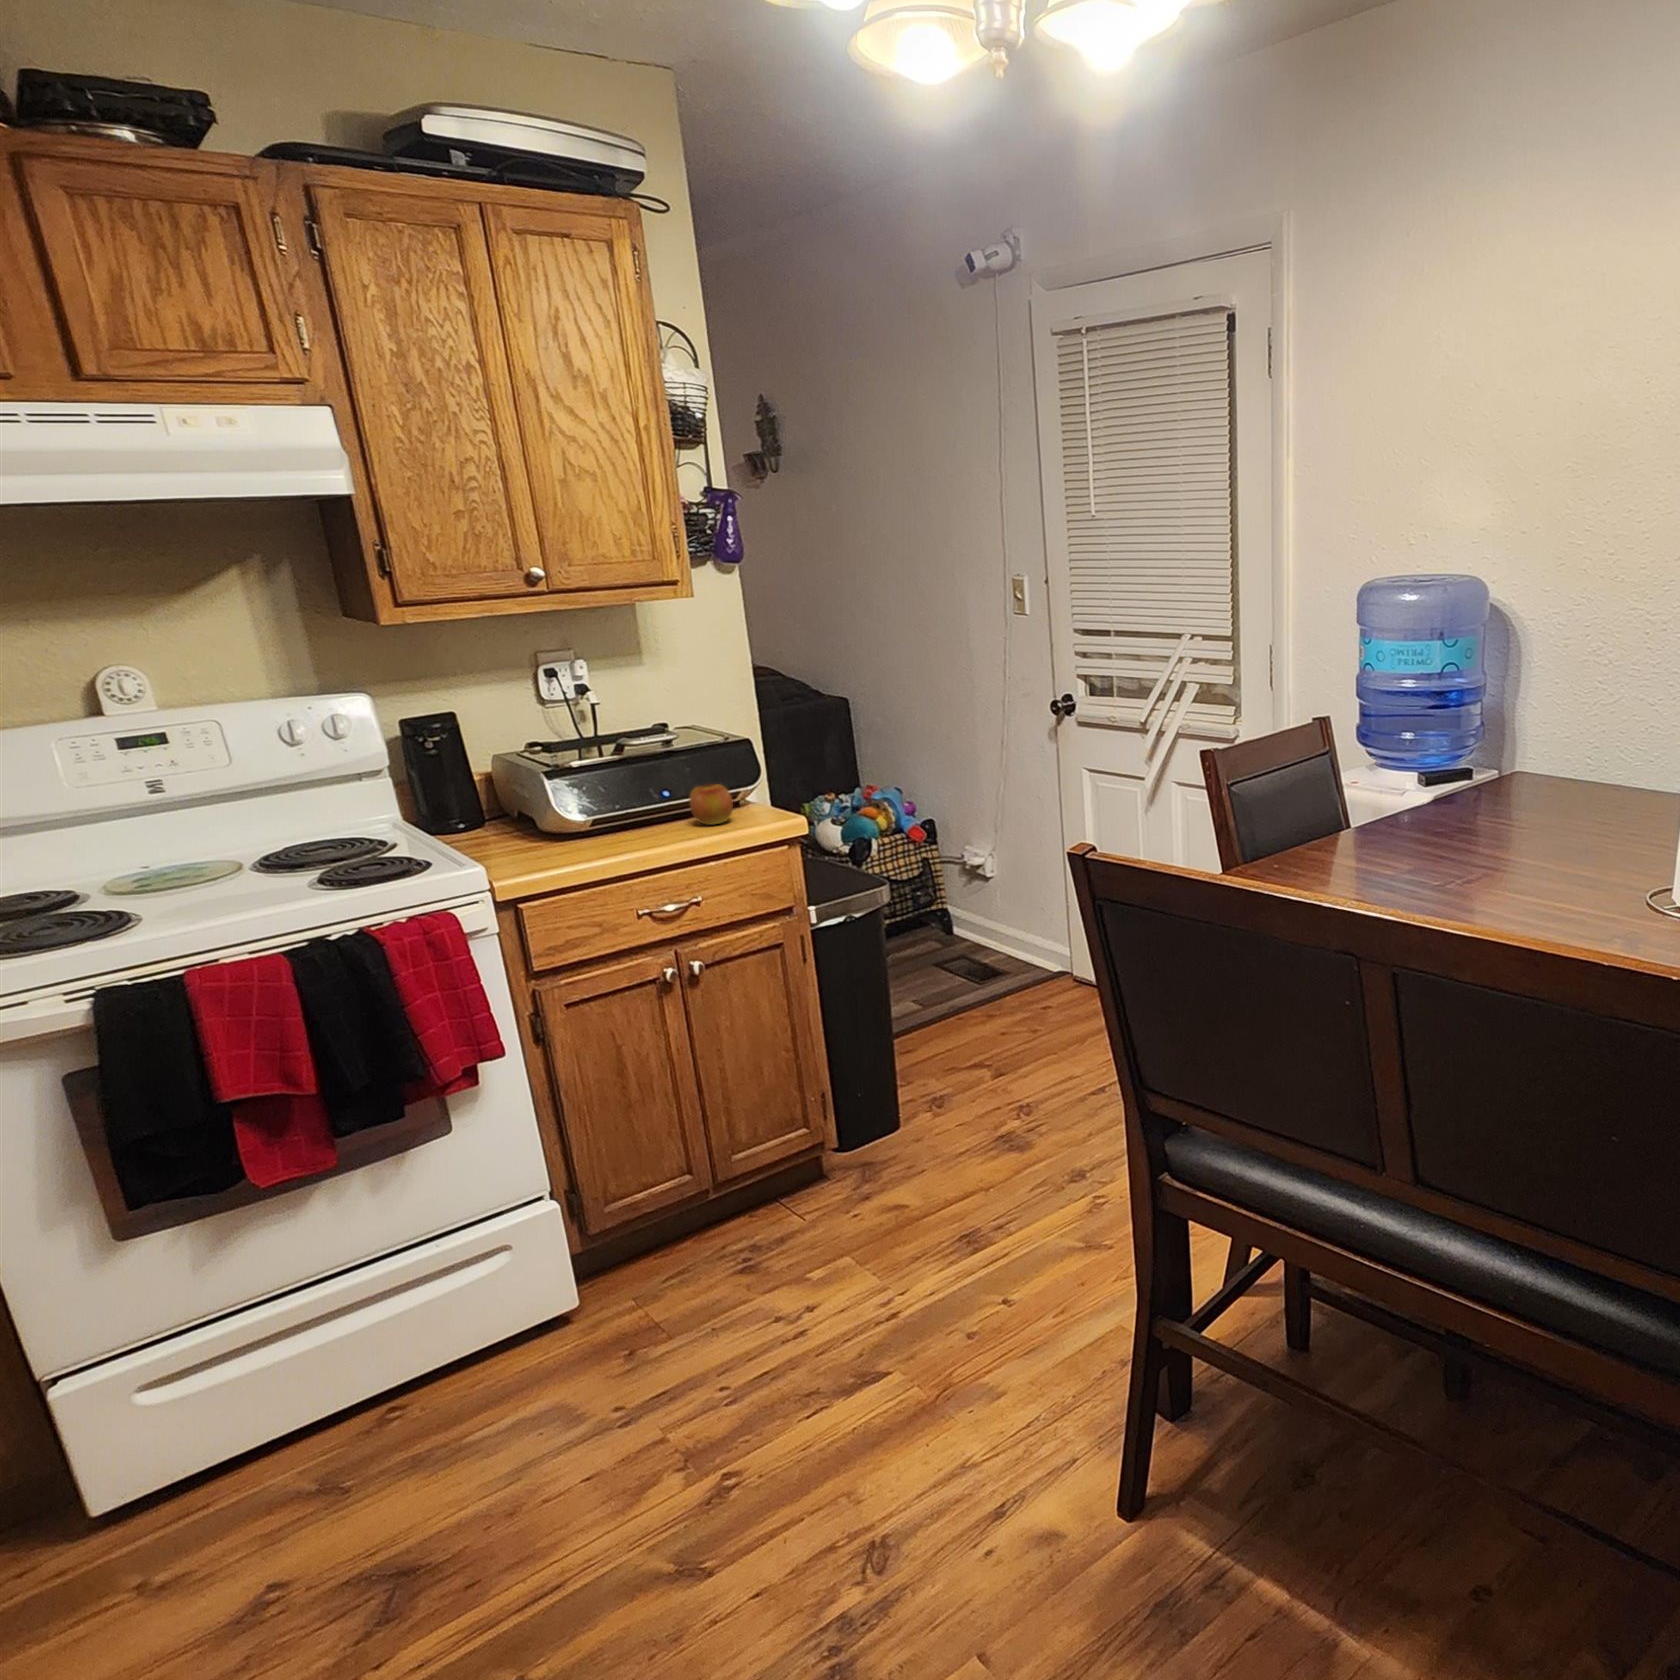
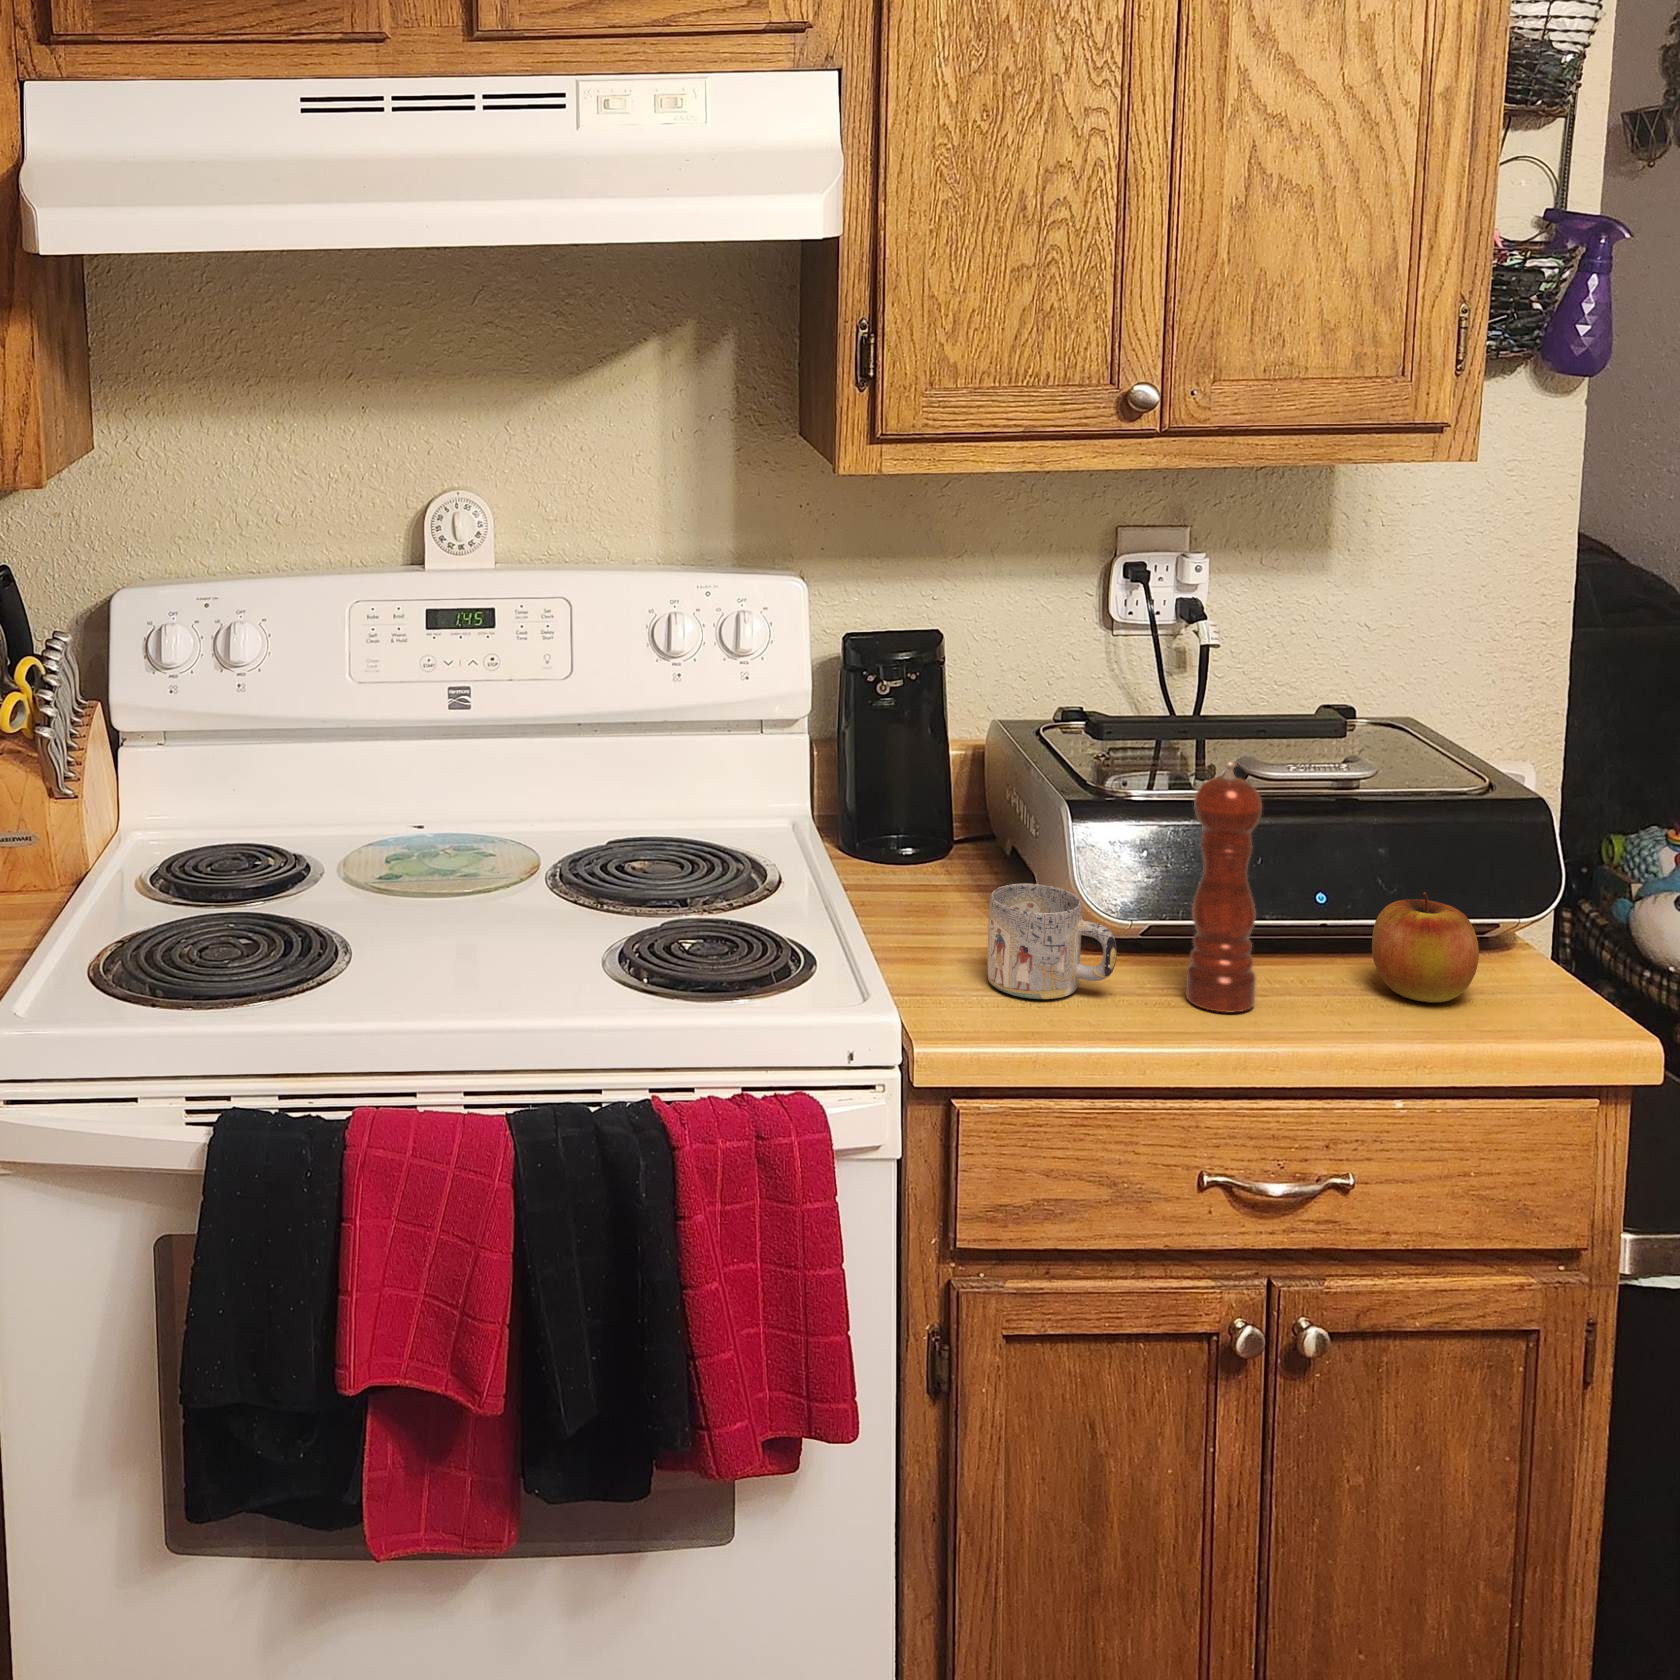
pepper mill: none [601,733,646,844] -> present [1186,760,1262,1013]
mug: none [515,808,581,857] -> present [987,884,1117,999]

